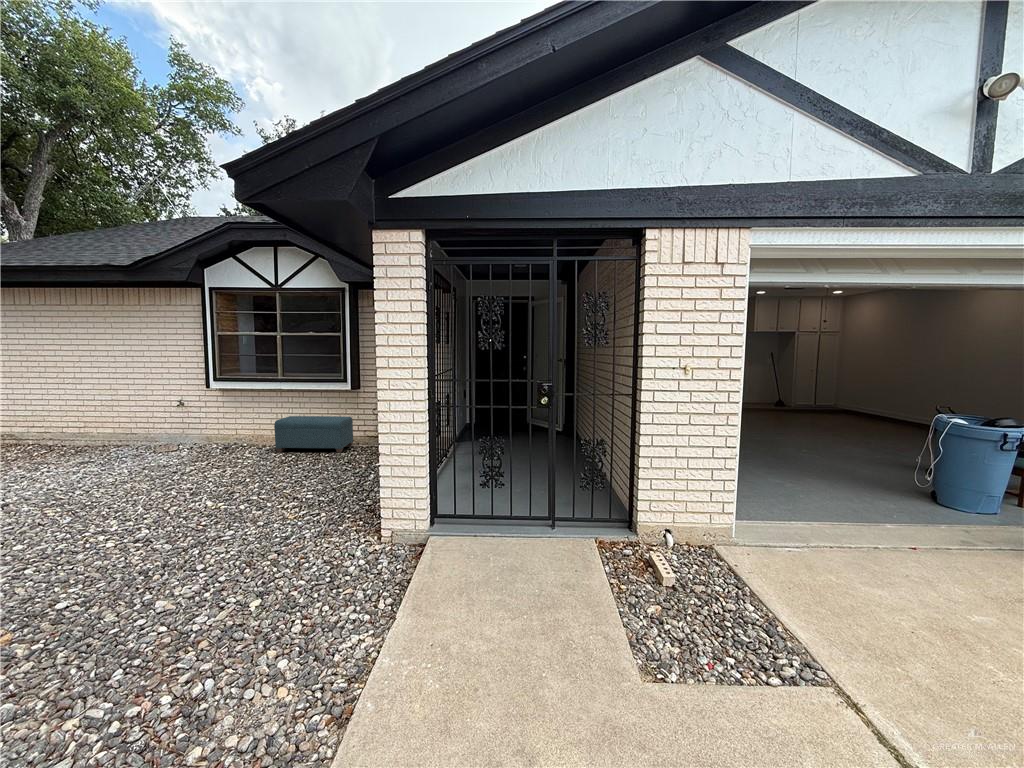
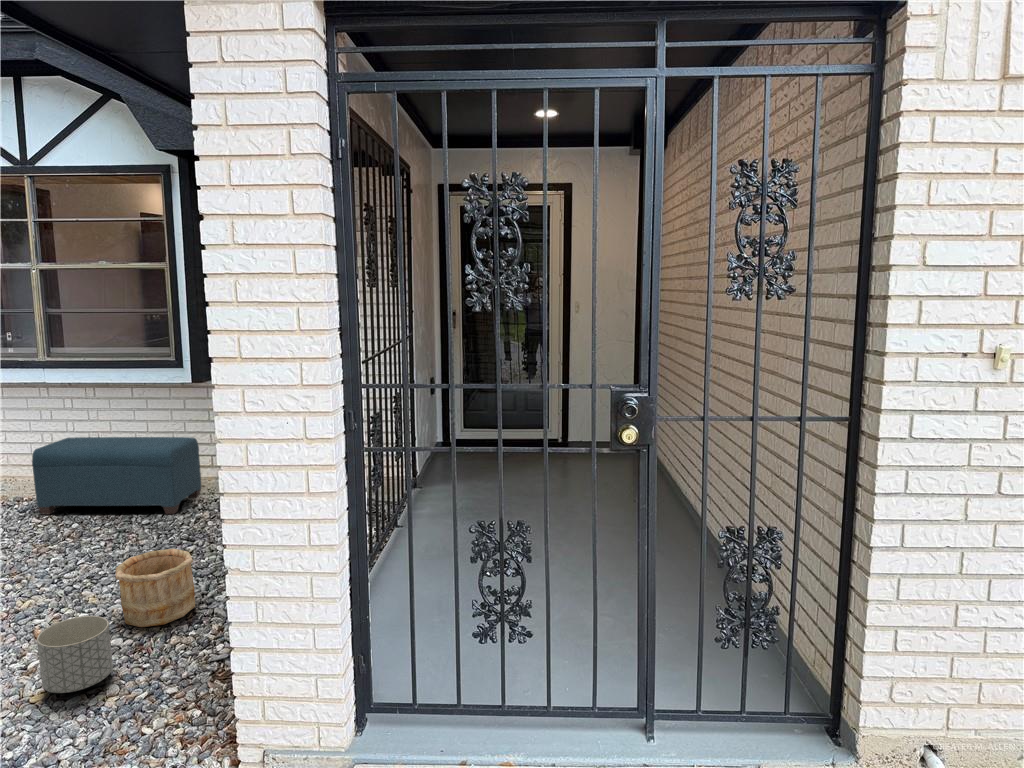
wooden bucket: none [321,461,356,494] -> present [115,549,195,627]
planter: none [292,484,323,515] -> present [37,616,113,693]

